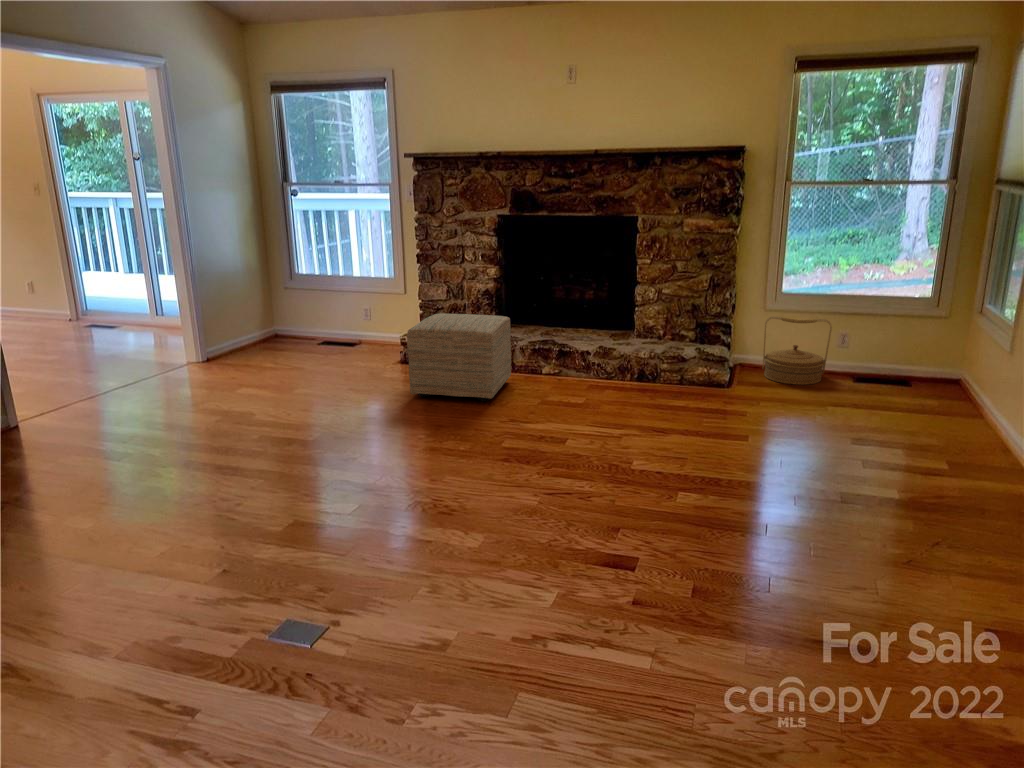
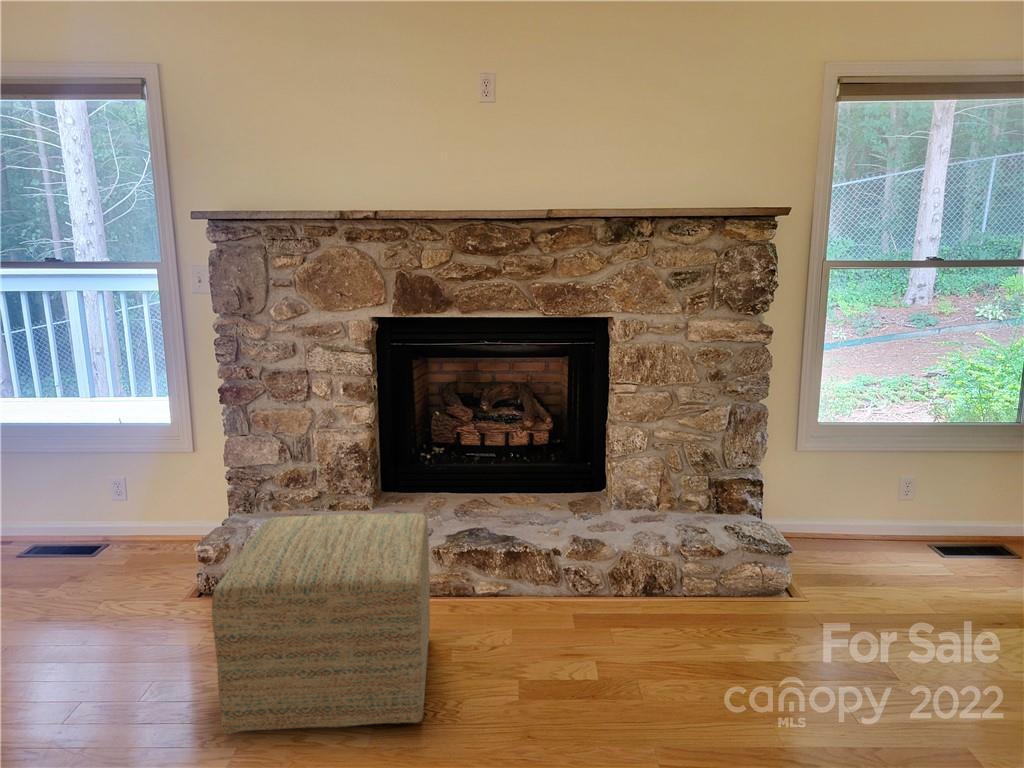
woven basket: present [763,317,832,385] -> none [814,468,917,577]

